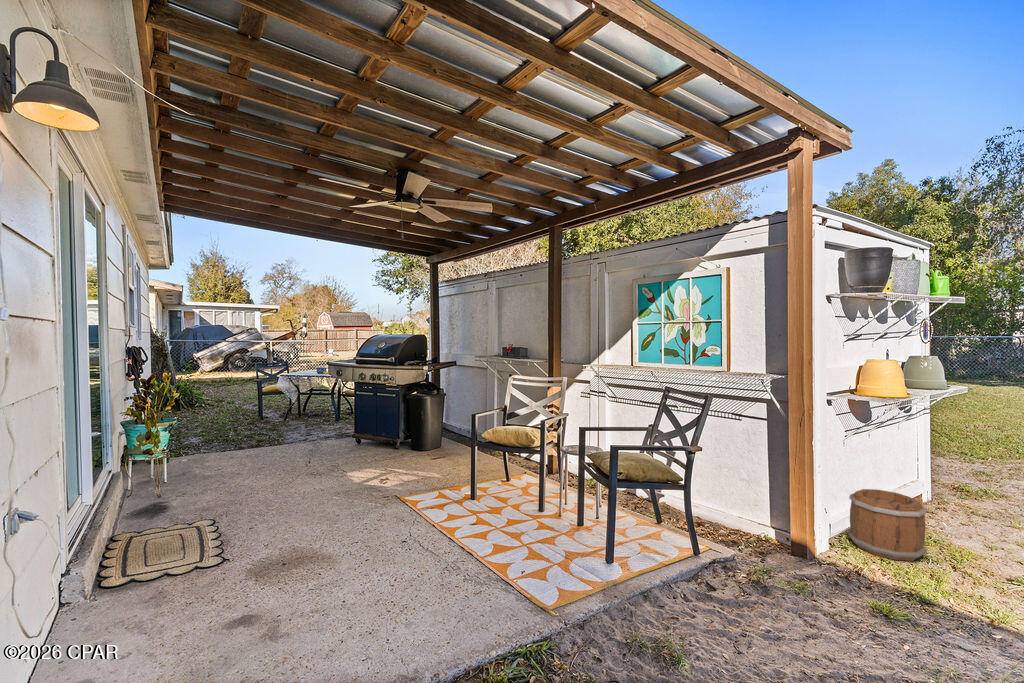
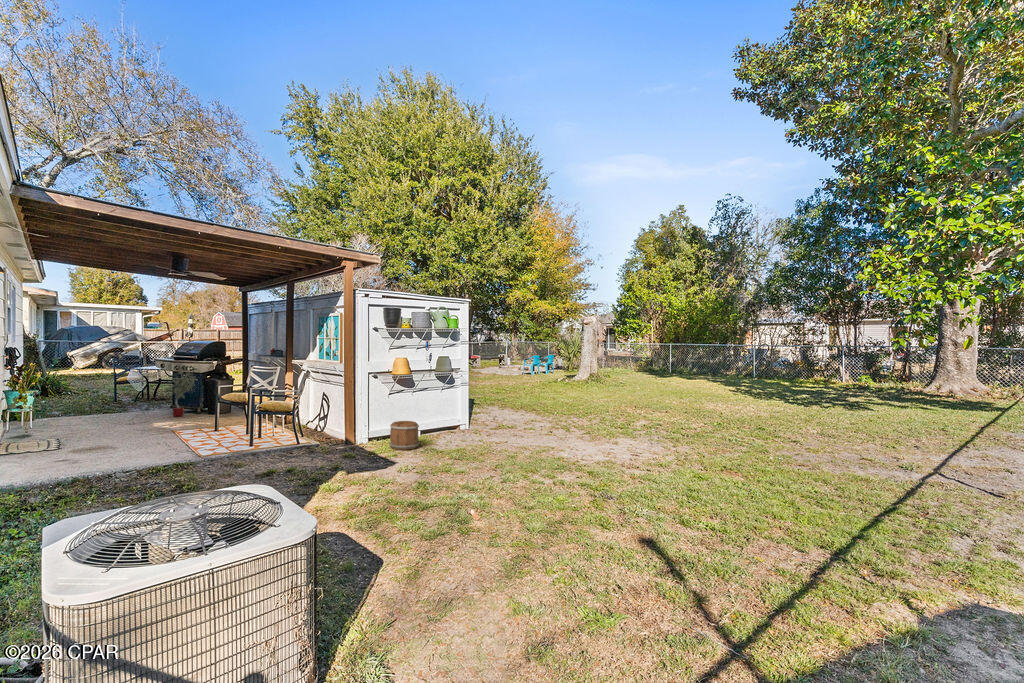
potted tree: none [349,379,401,455] -> present [165,370,196,417]

